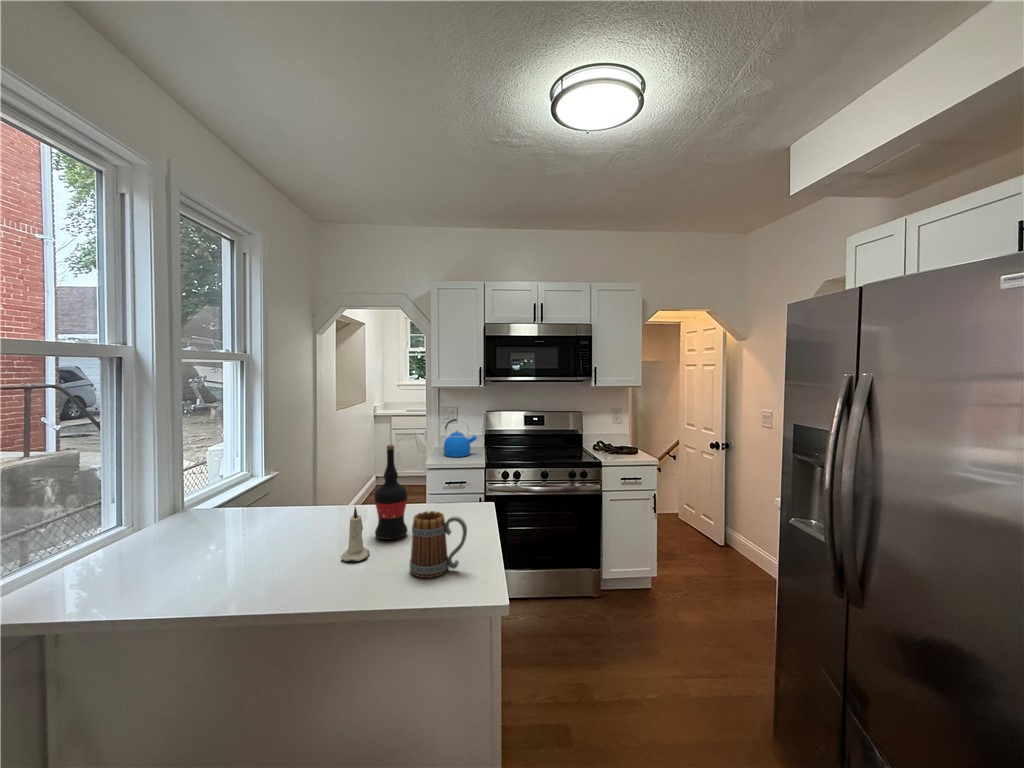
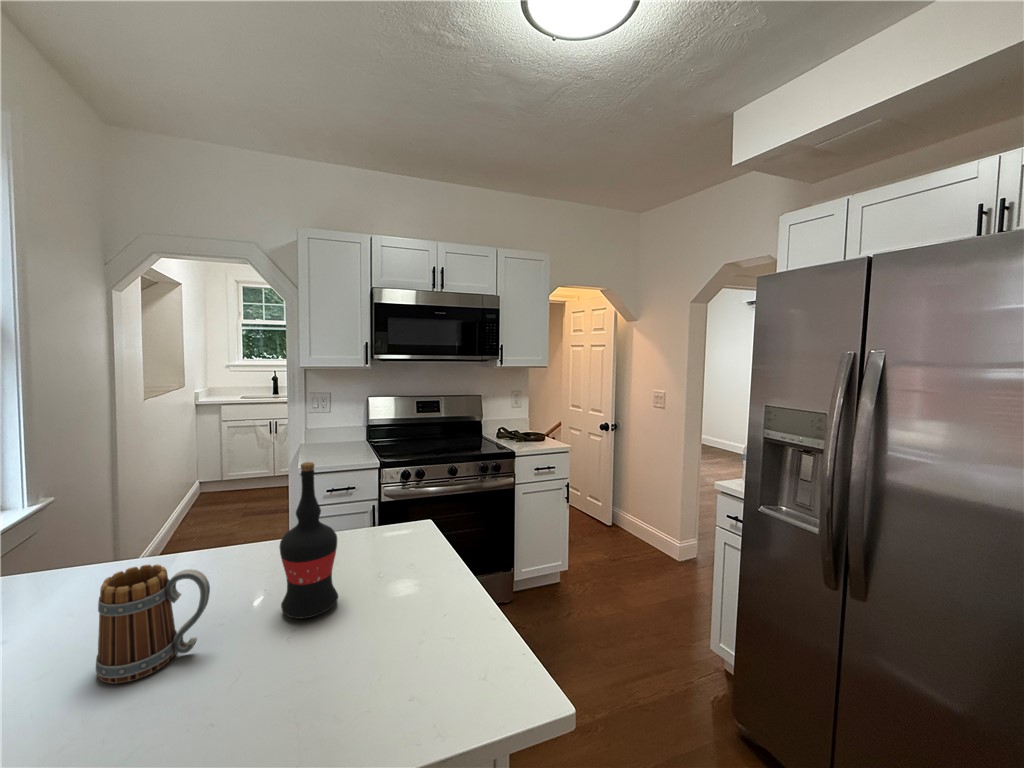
kettle: present [444,419,477,457] -> none [319,408,364,457]
candle: present [341,507,370,561] -> none [234,581,287,686]
mug: present [410,511,467,578] -> present [96,565,210,684]

